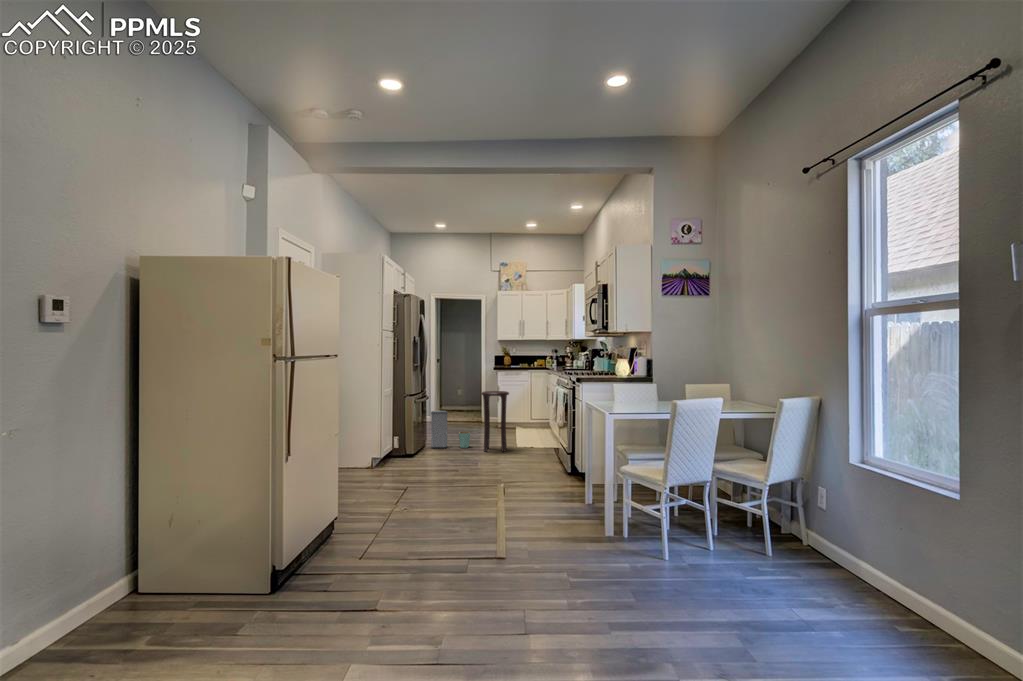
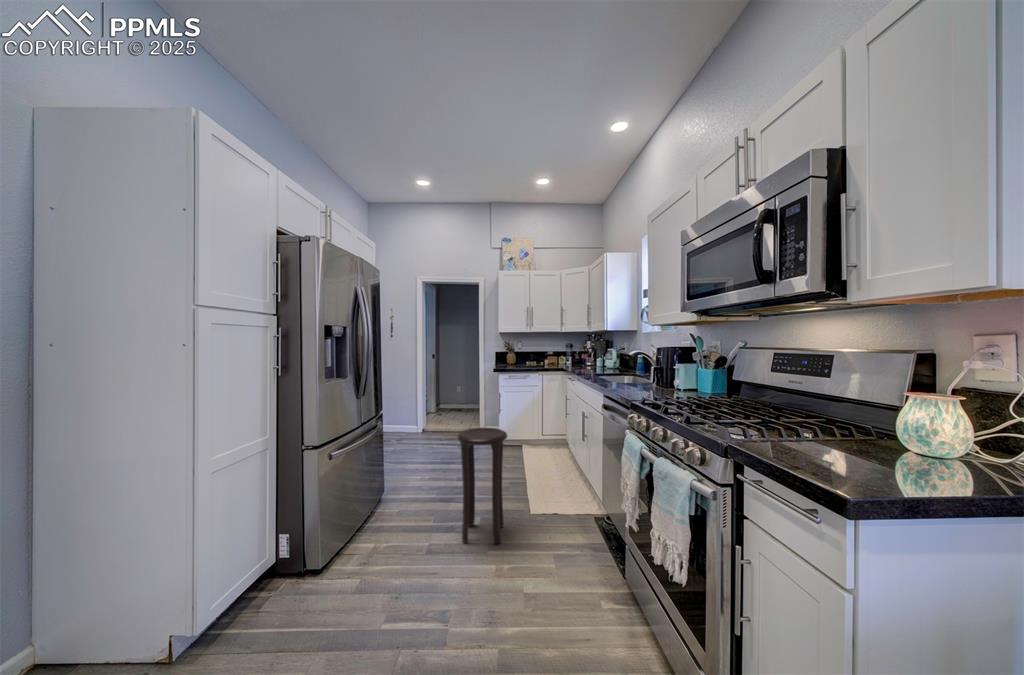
trash can: present [431,411,470,449] -> none [377,459,444,525]

